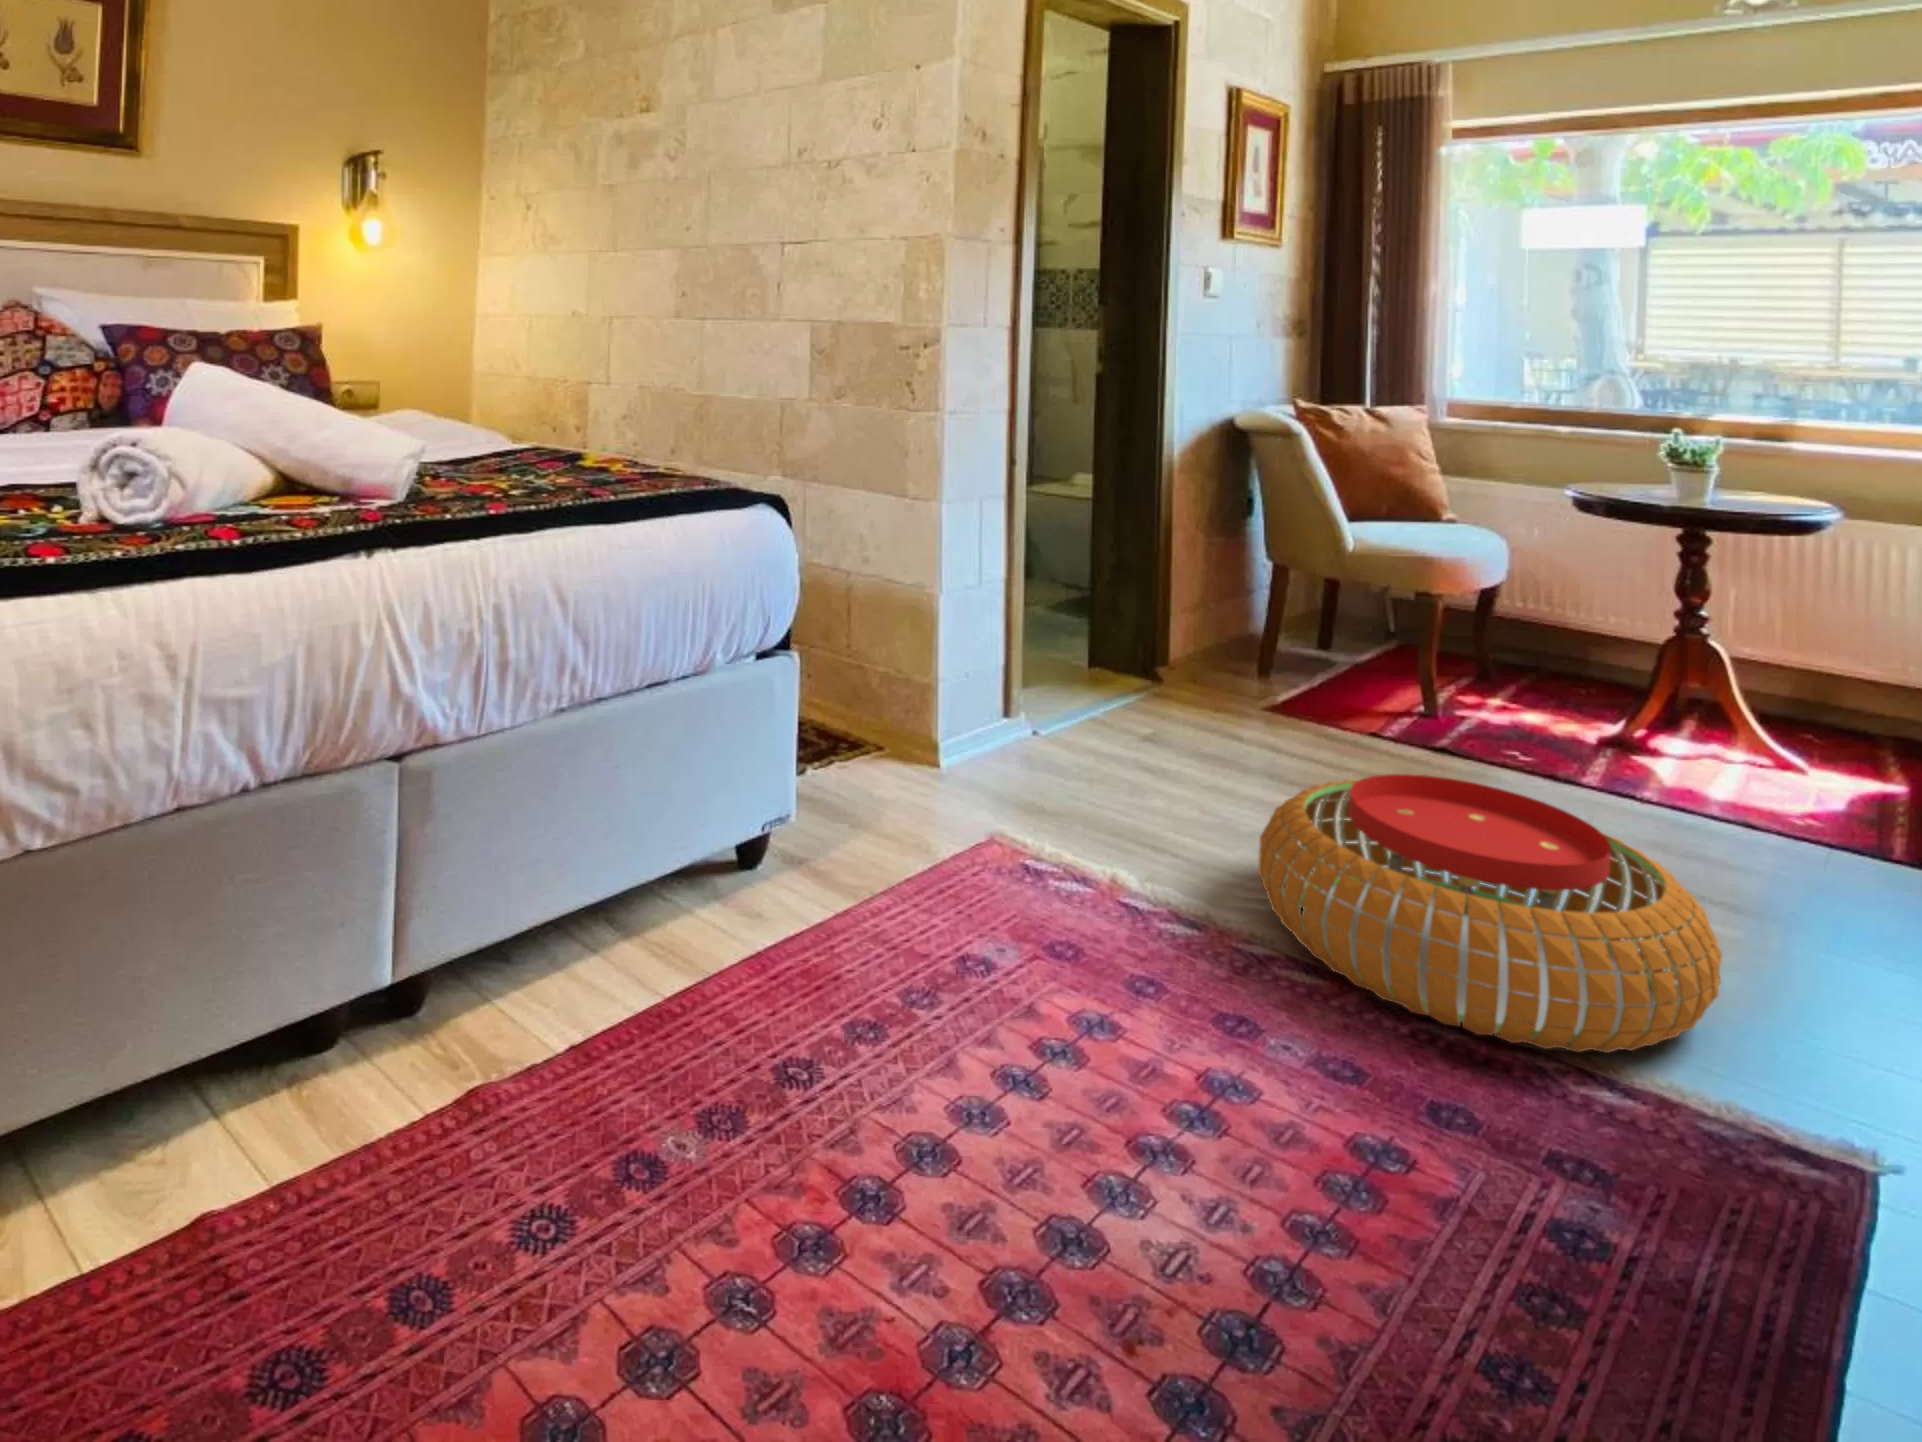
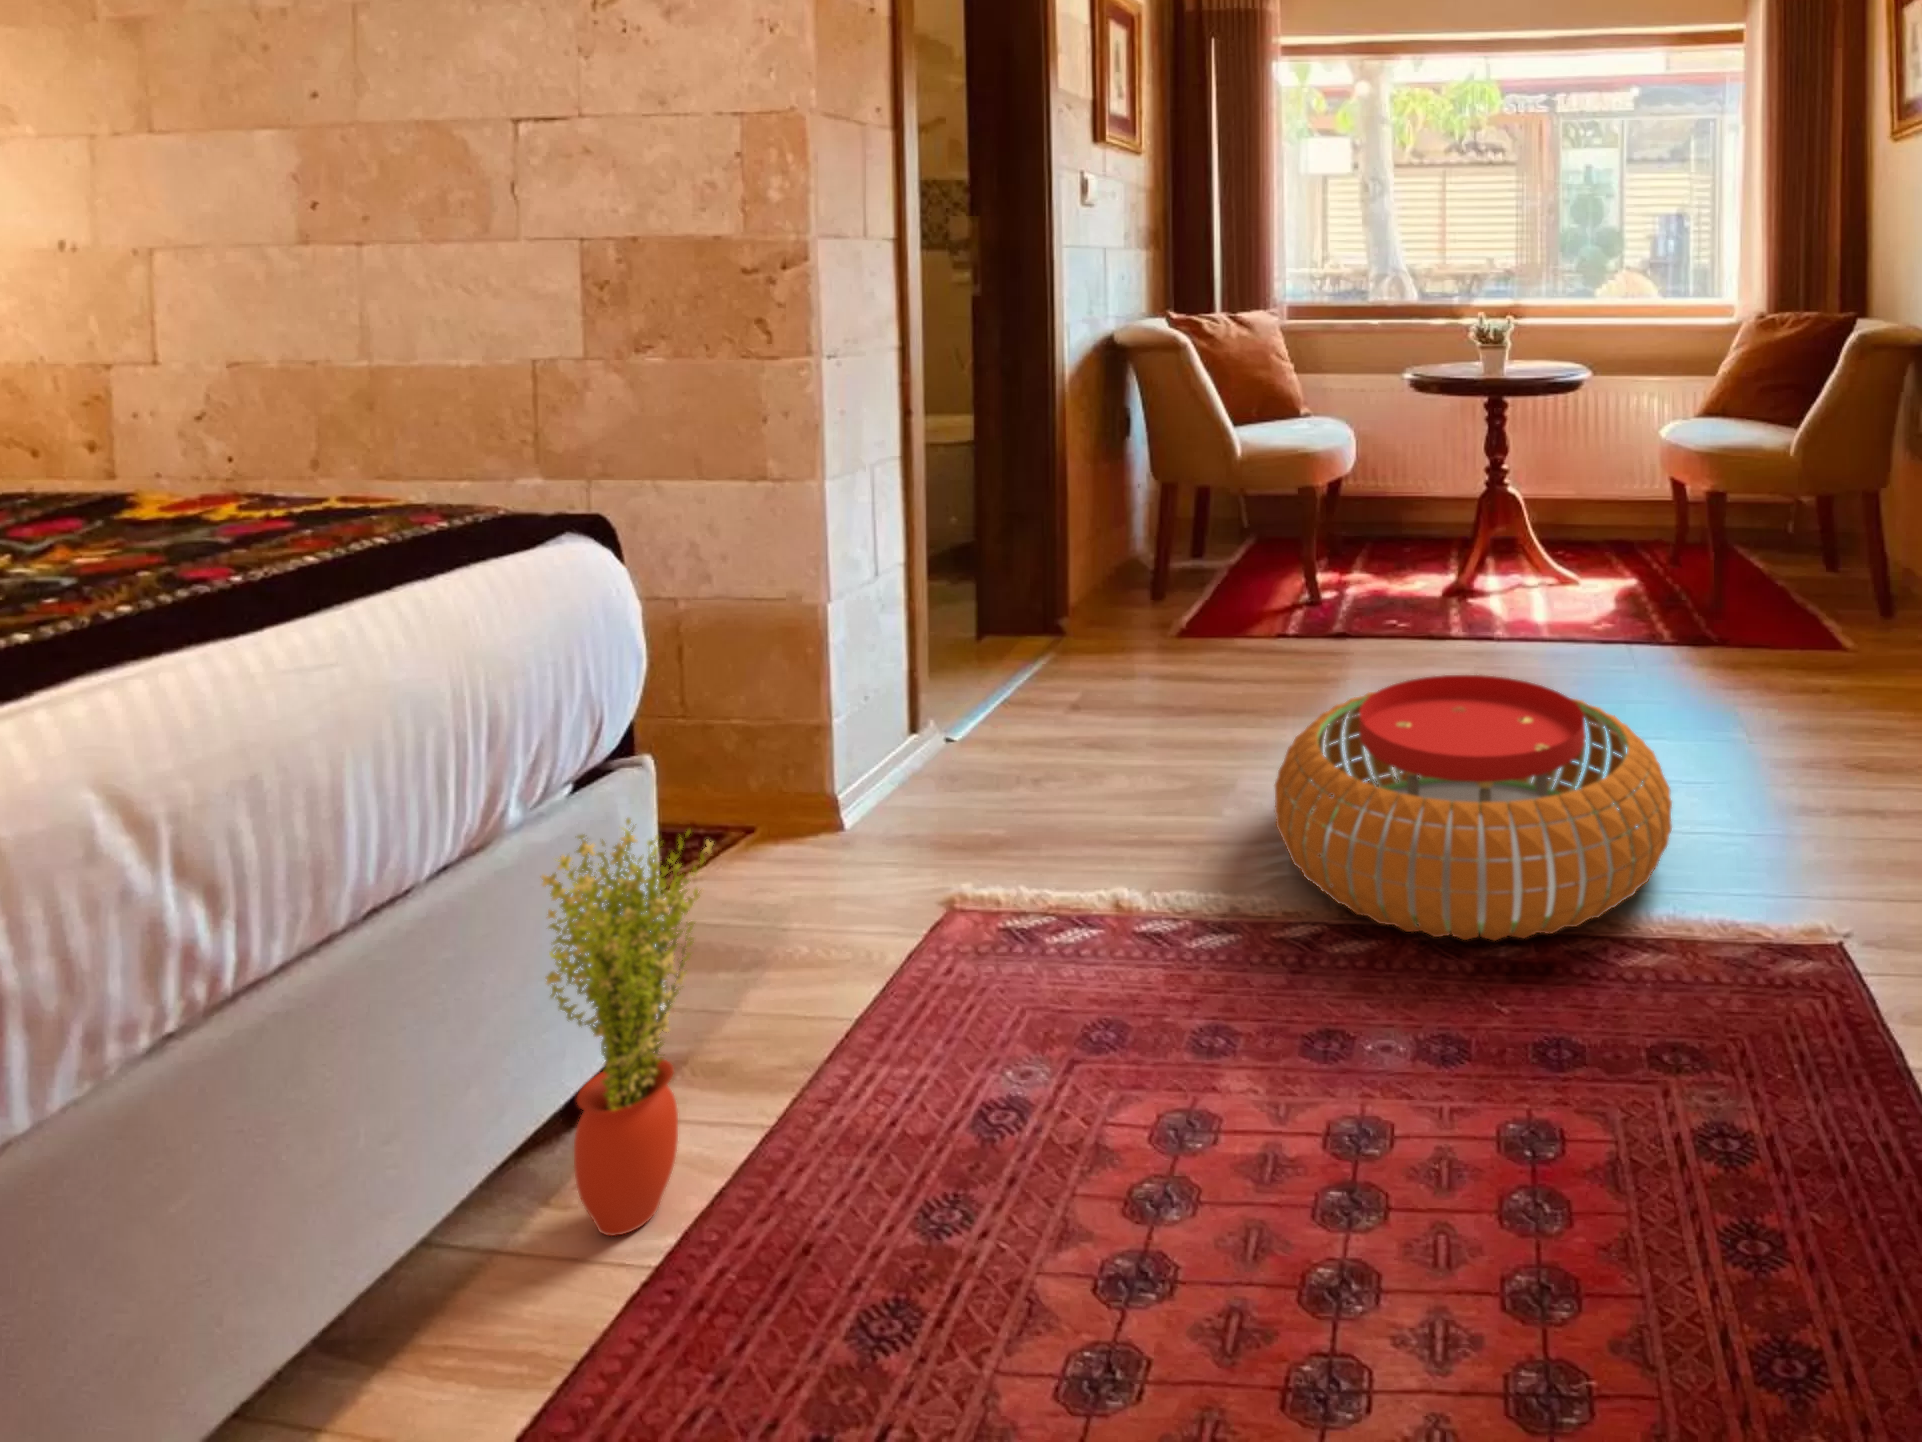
potted plant: none [723,678,815,930] -> present [542,818,713,1236]

